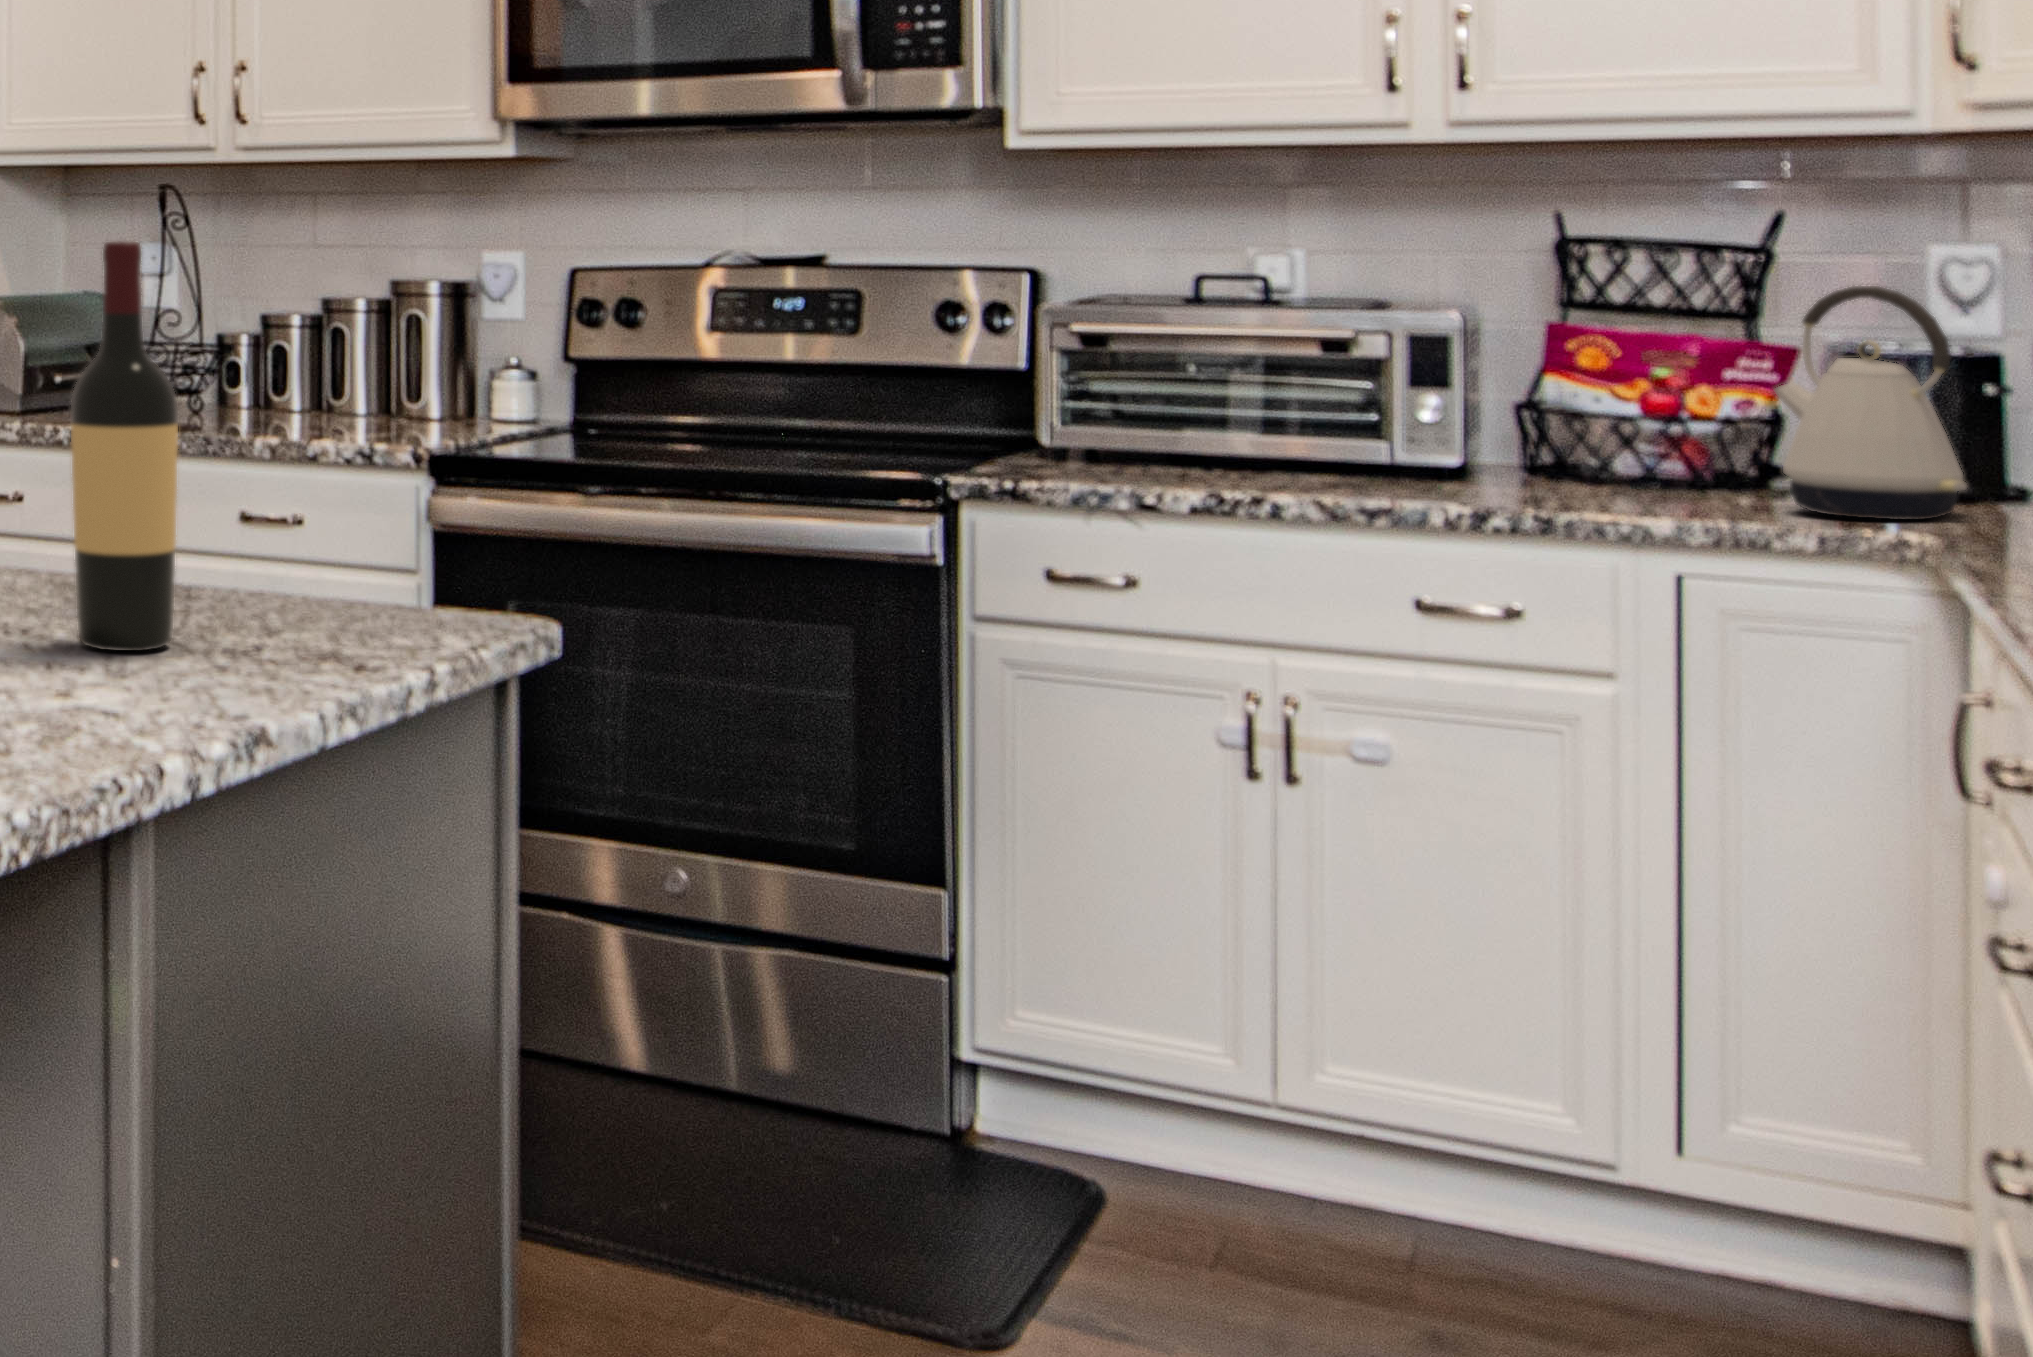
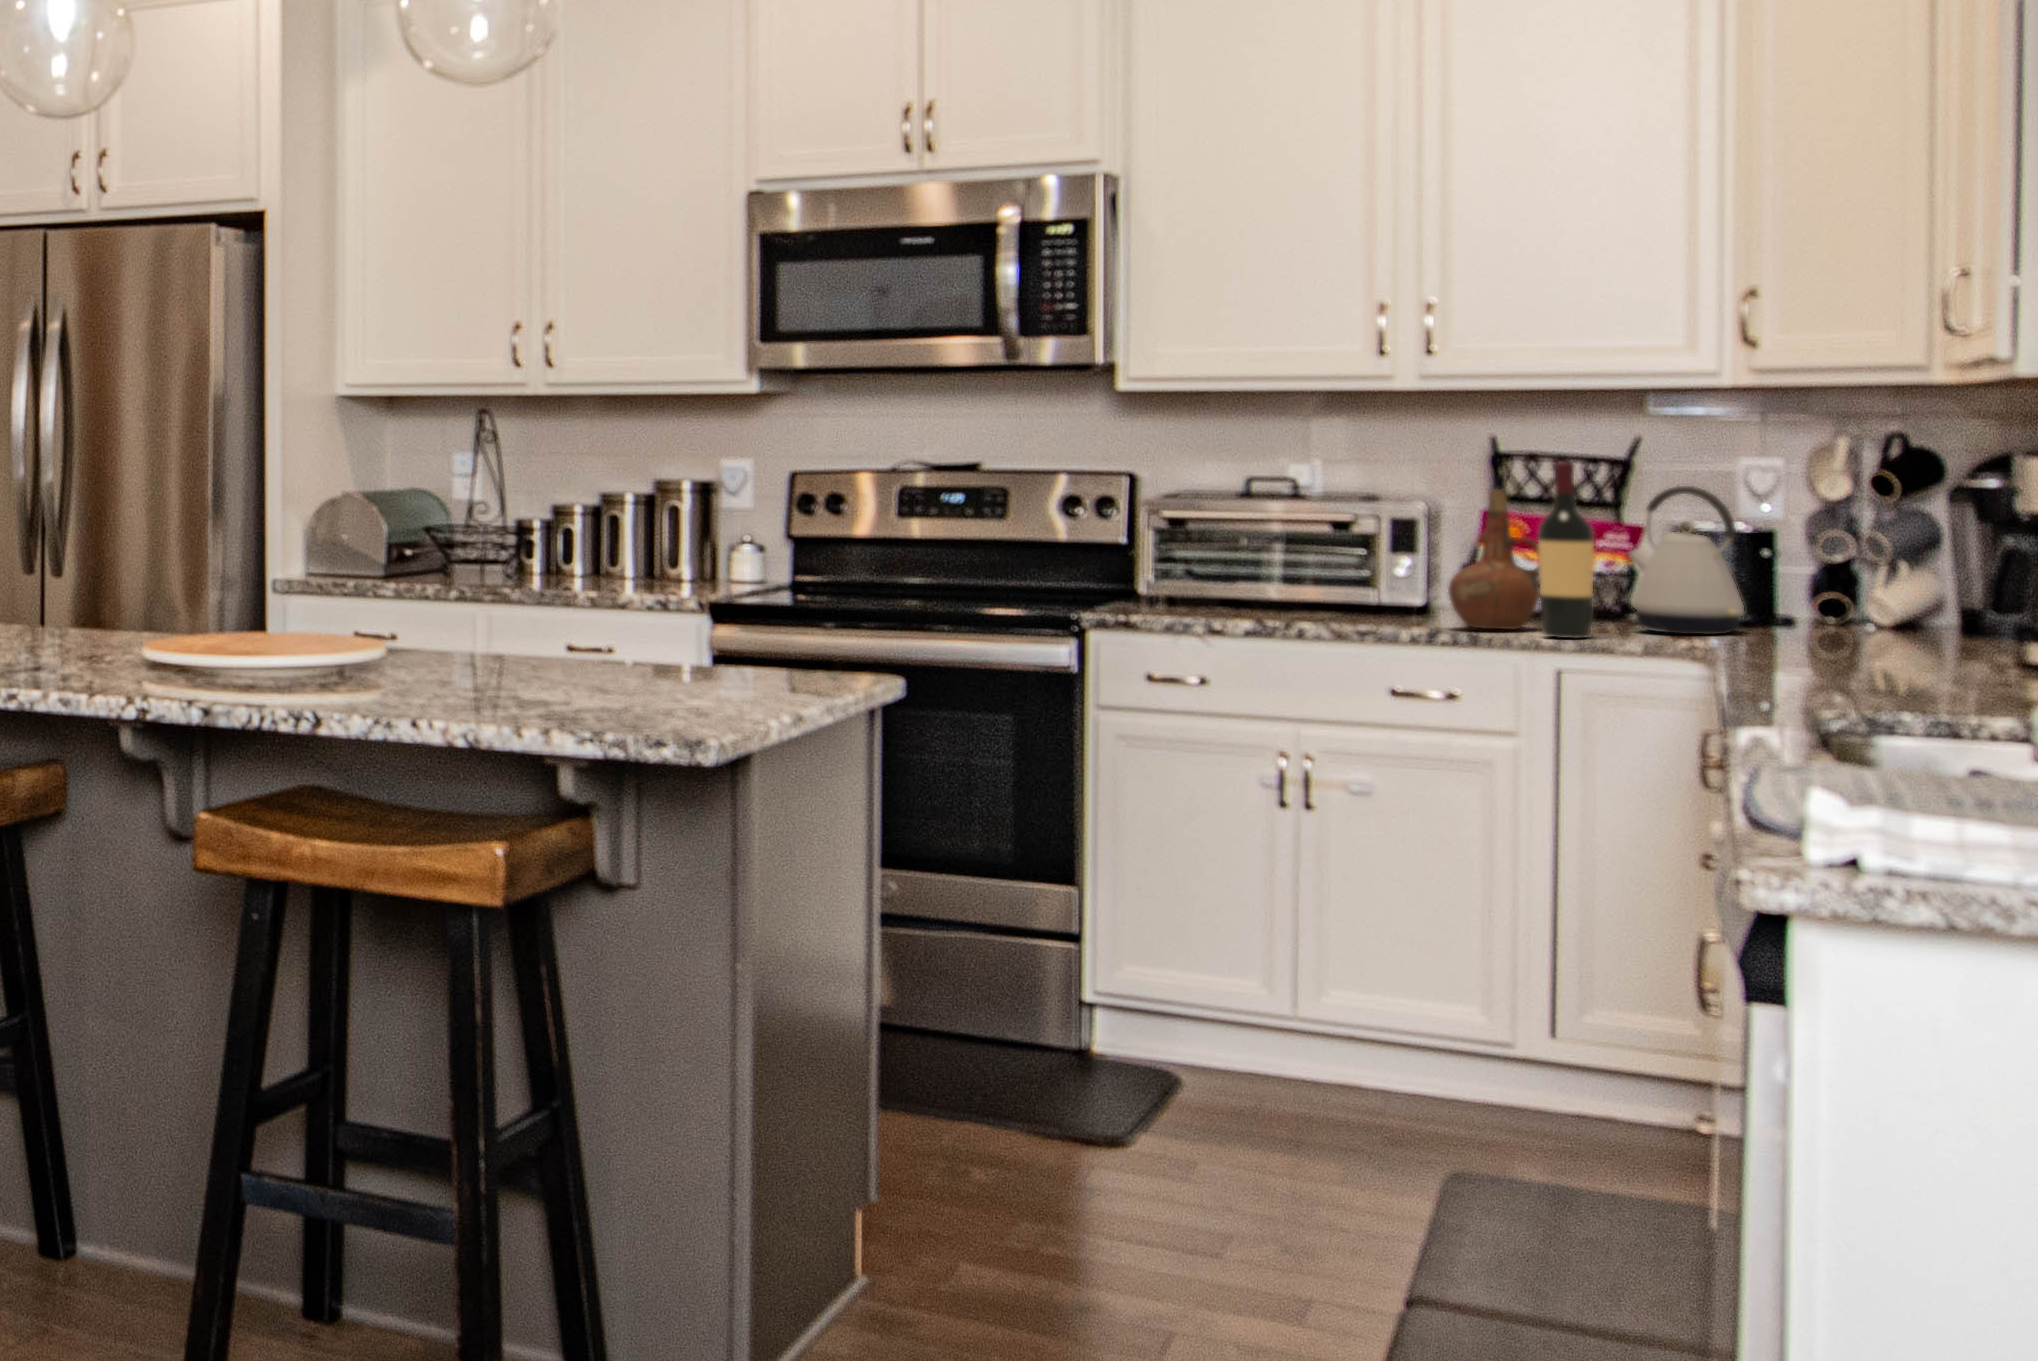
wine bottle: present [71,242,178,651] -> present [1538,462,1594,638]
ceramic pitcher: none [1498,291,1644,507] -> present [1448,489,1540,629]

